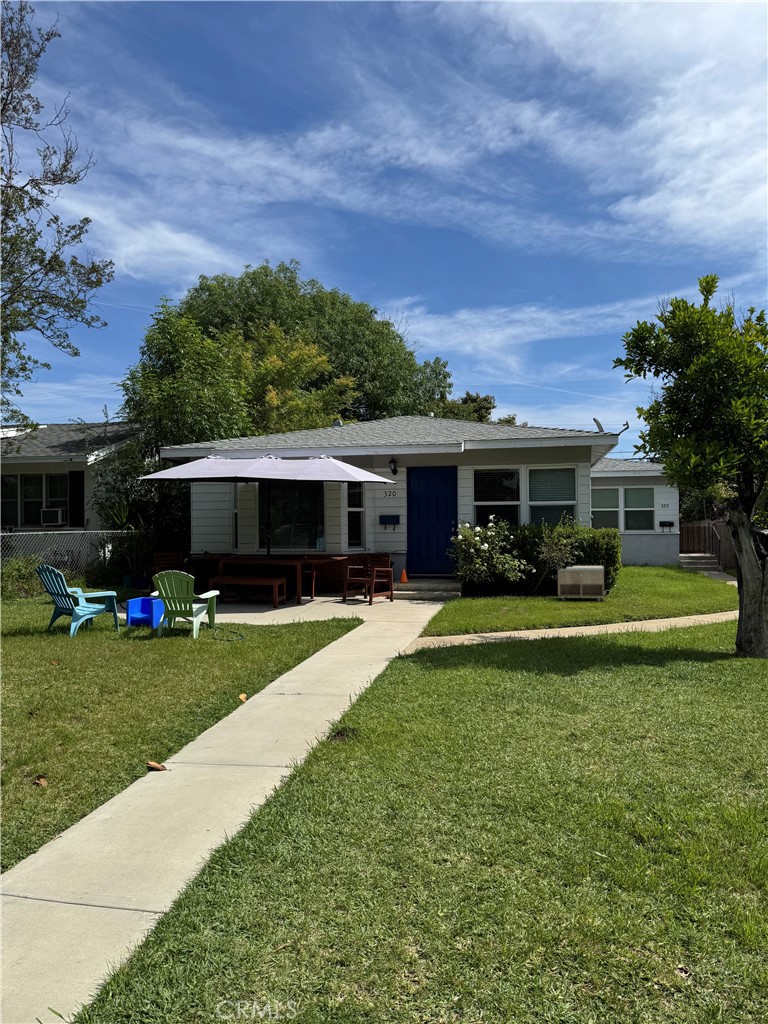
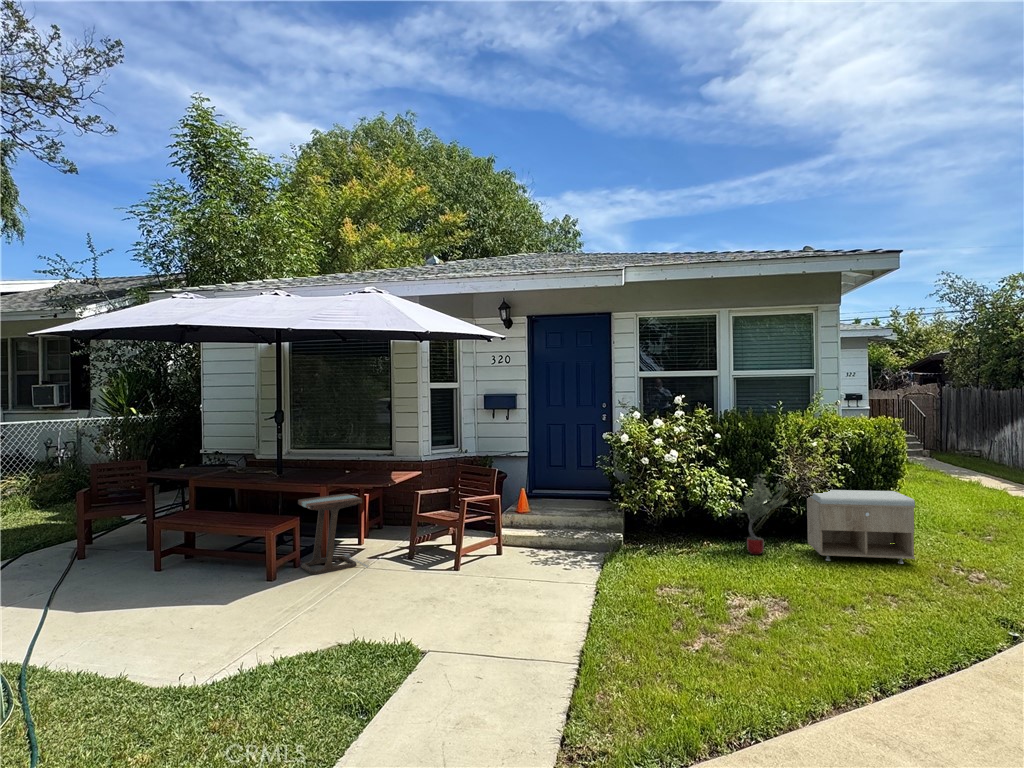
potted tree: none [511,556,546,599] -> present [727,474,788,555]
side table: none [288,567,326,606] -> present [298,494,368,575]

